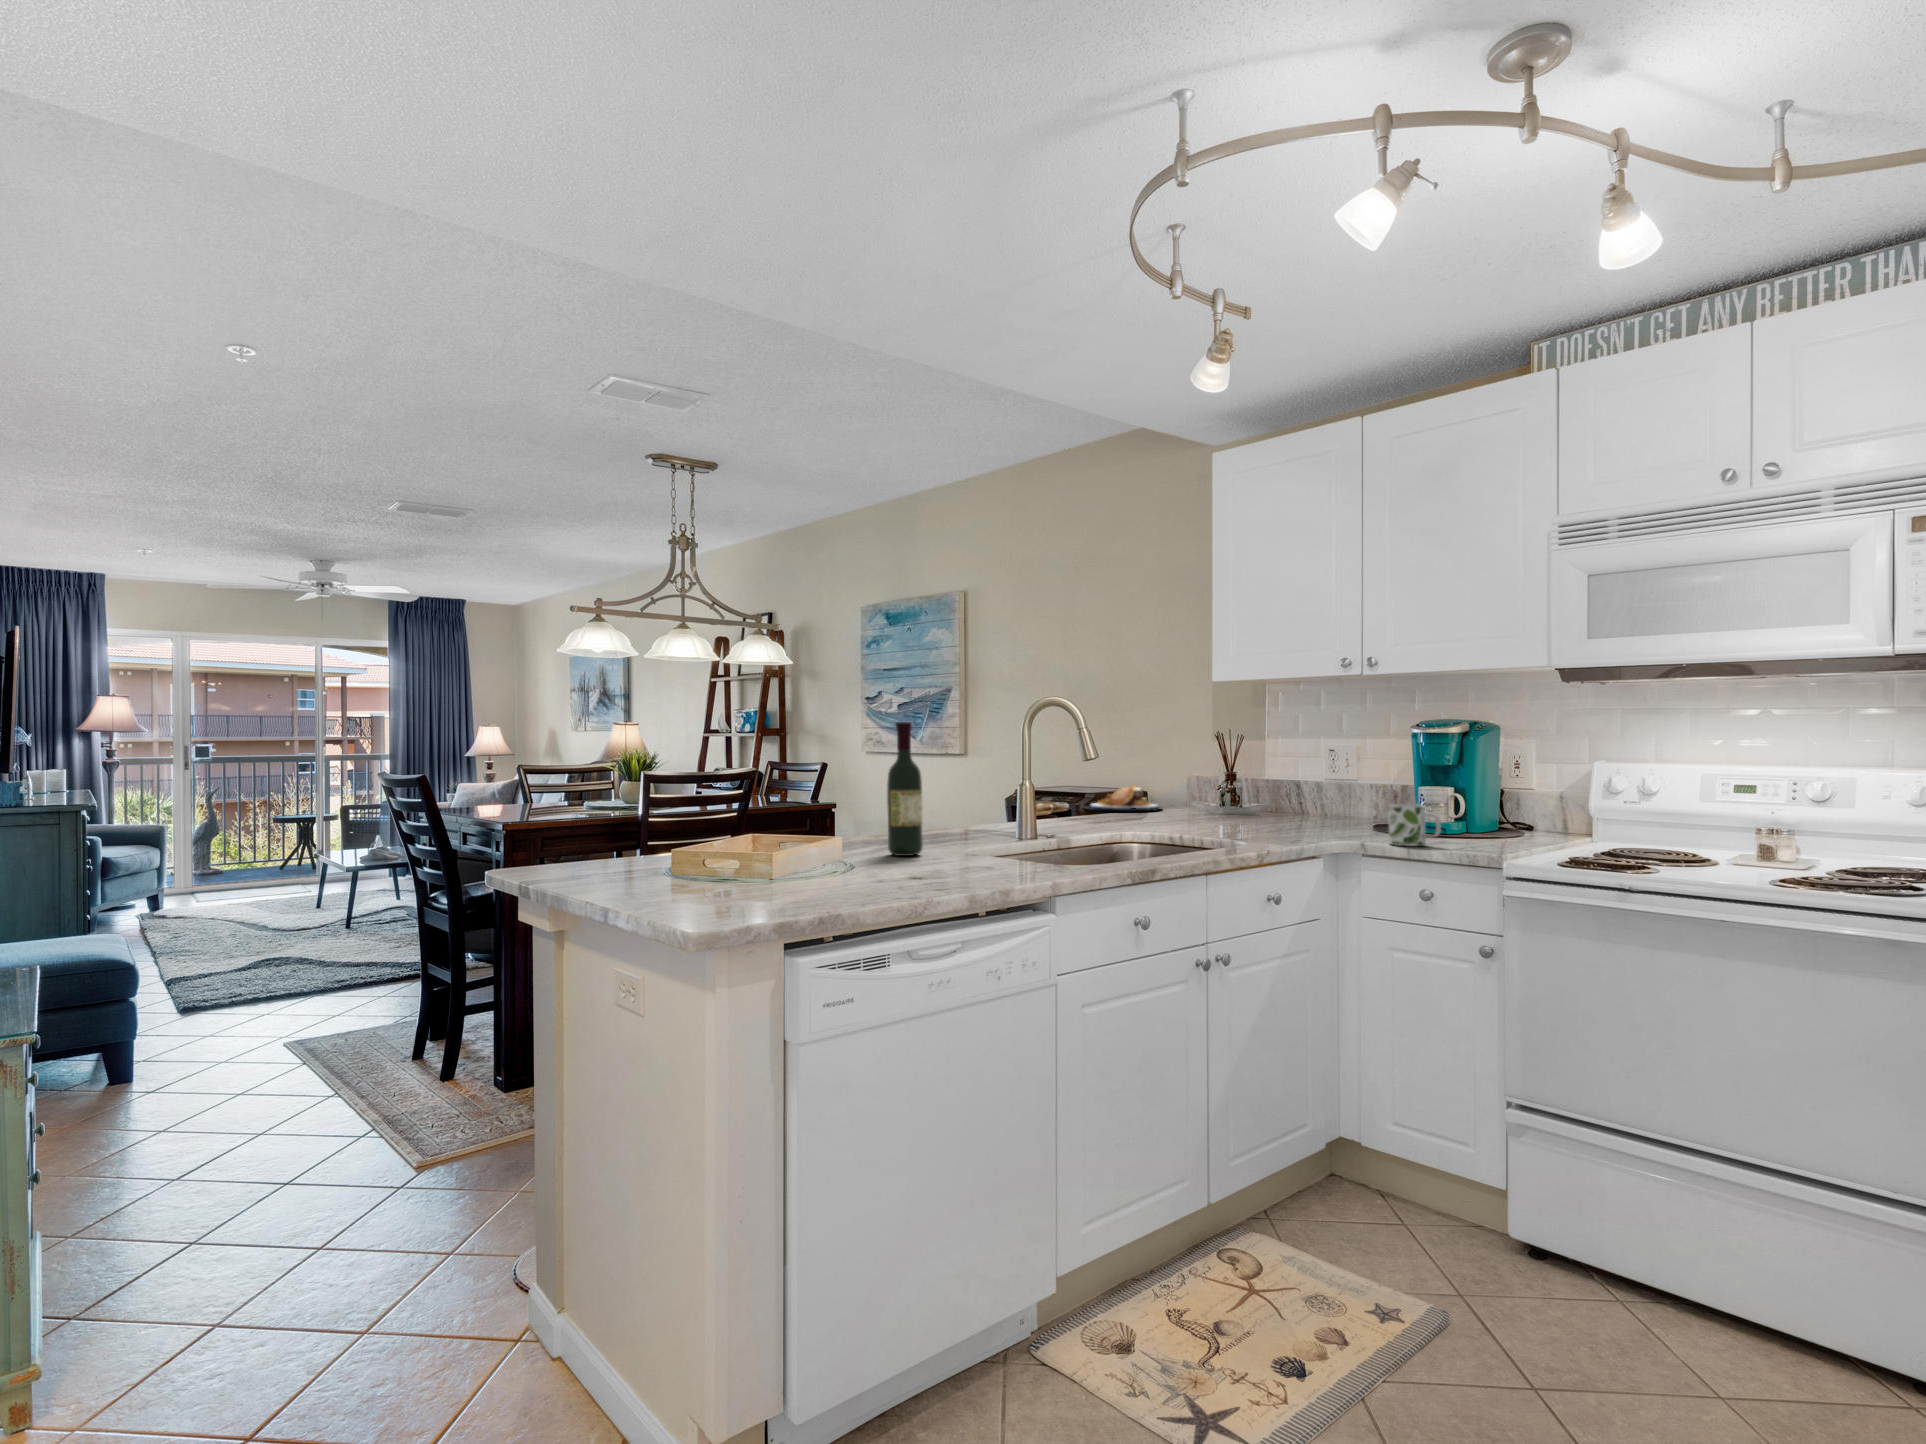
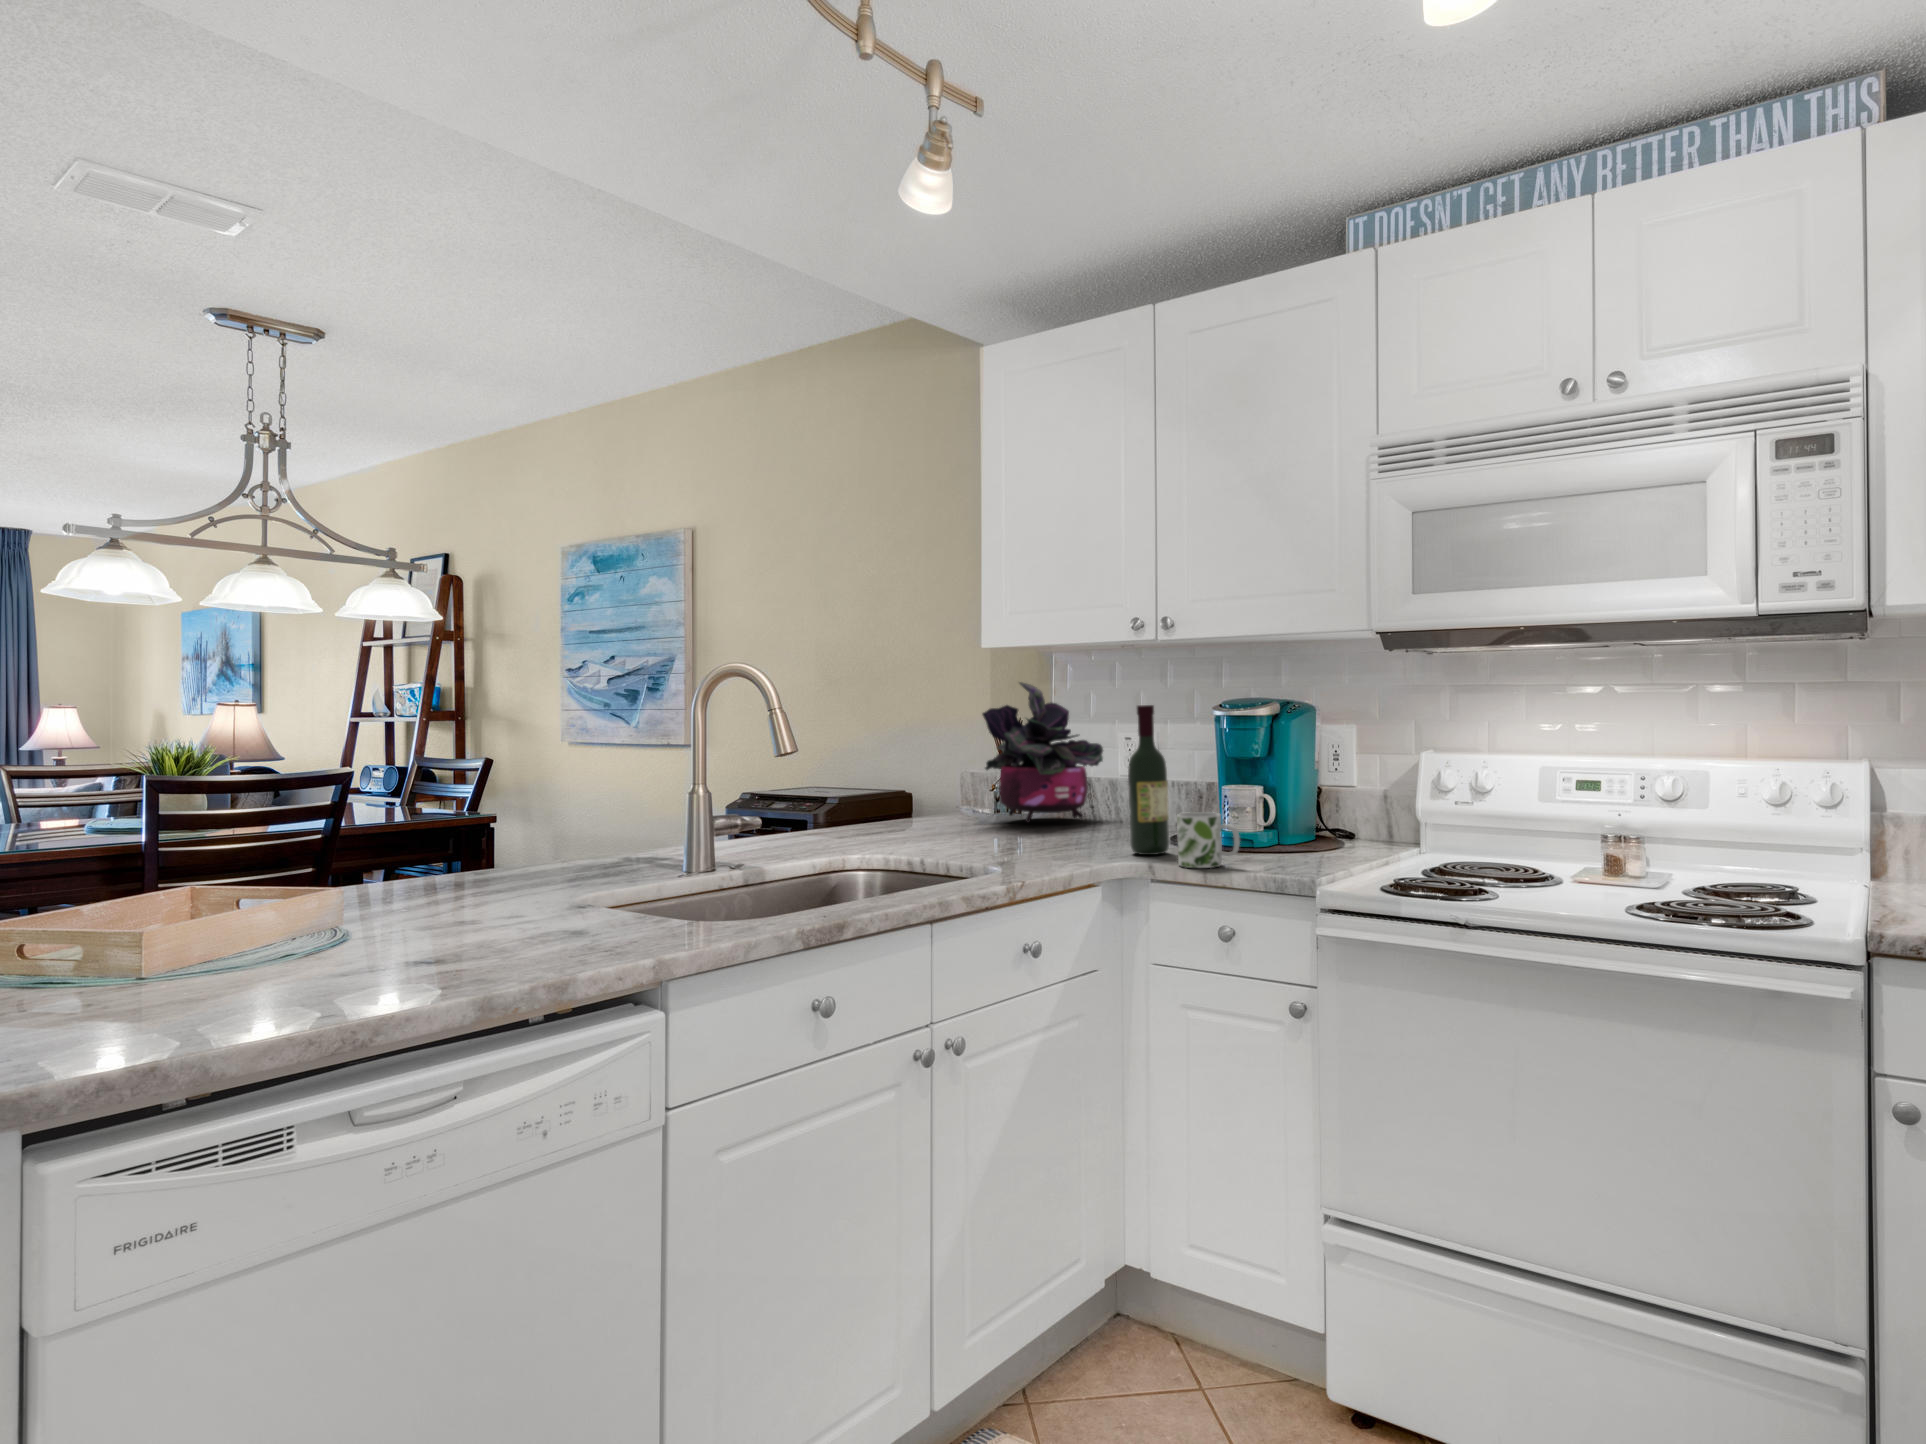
potted plant: none [1216,706,1313,815] -> present [982,682,1103,823]
wine bottle: present [887,722,923,856] -> present [1128,705,1170,855]
plate: present [1084,786,1161,811] -> none [818,787,923,823]

